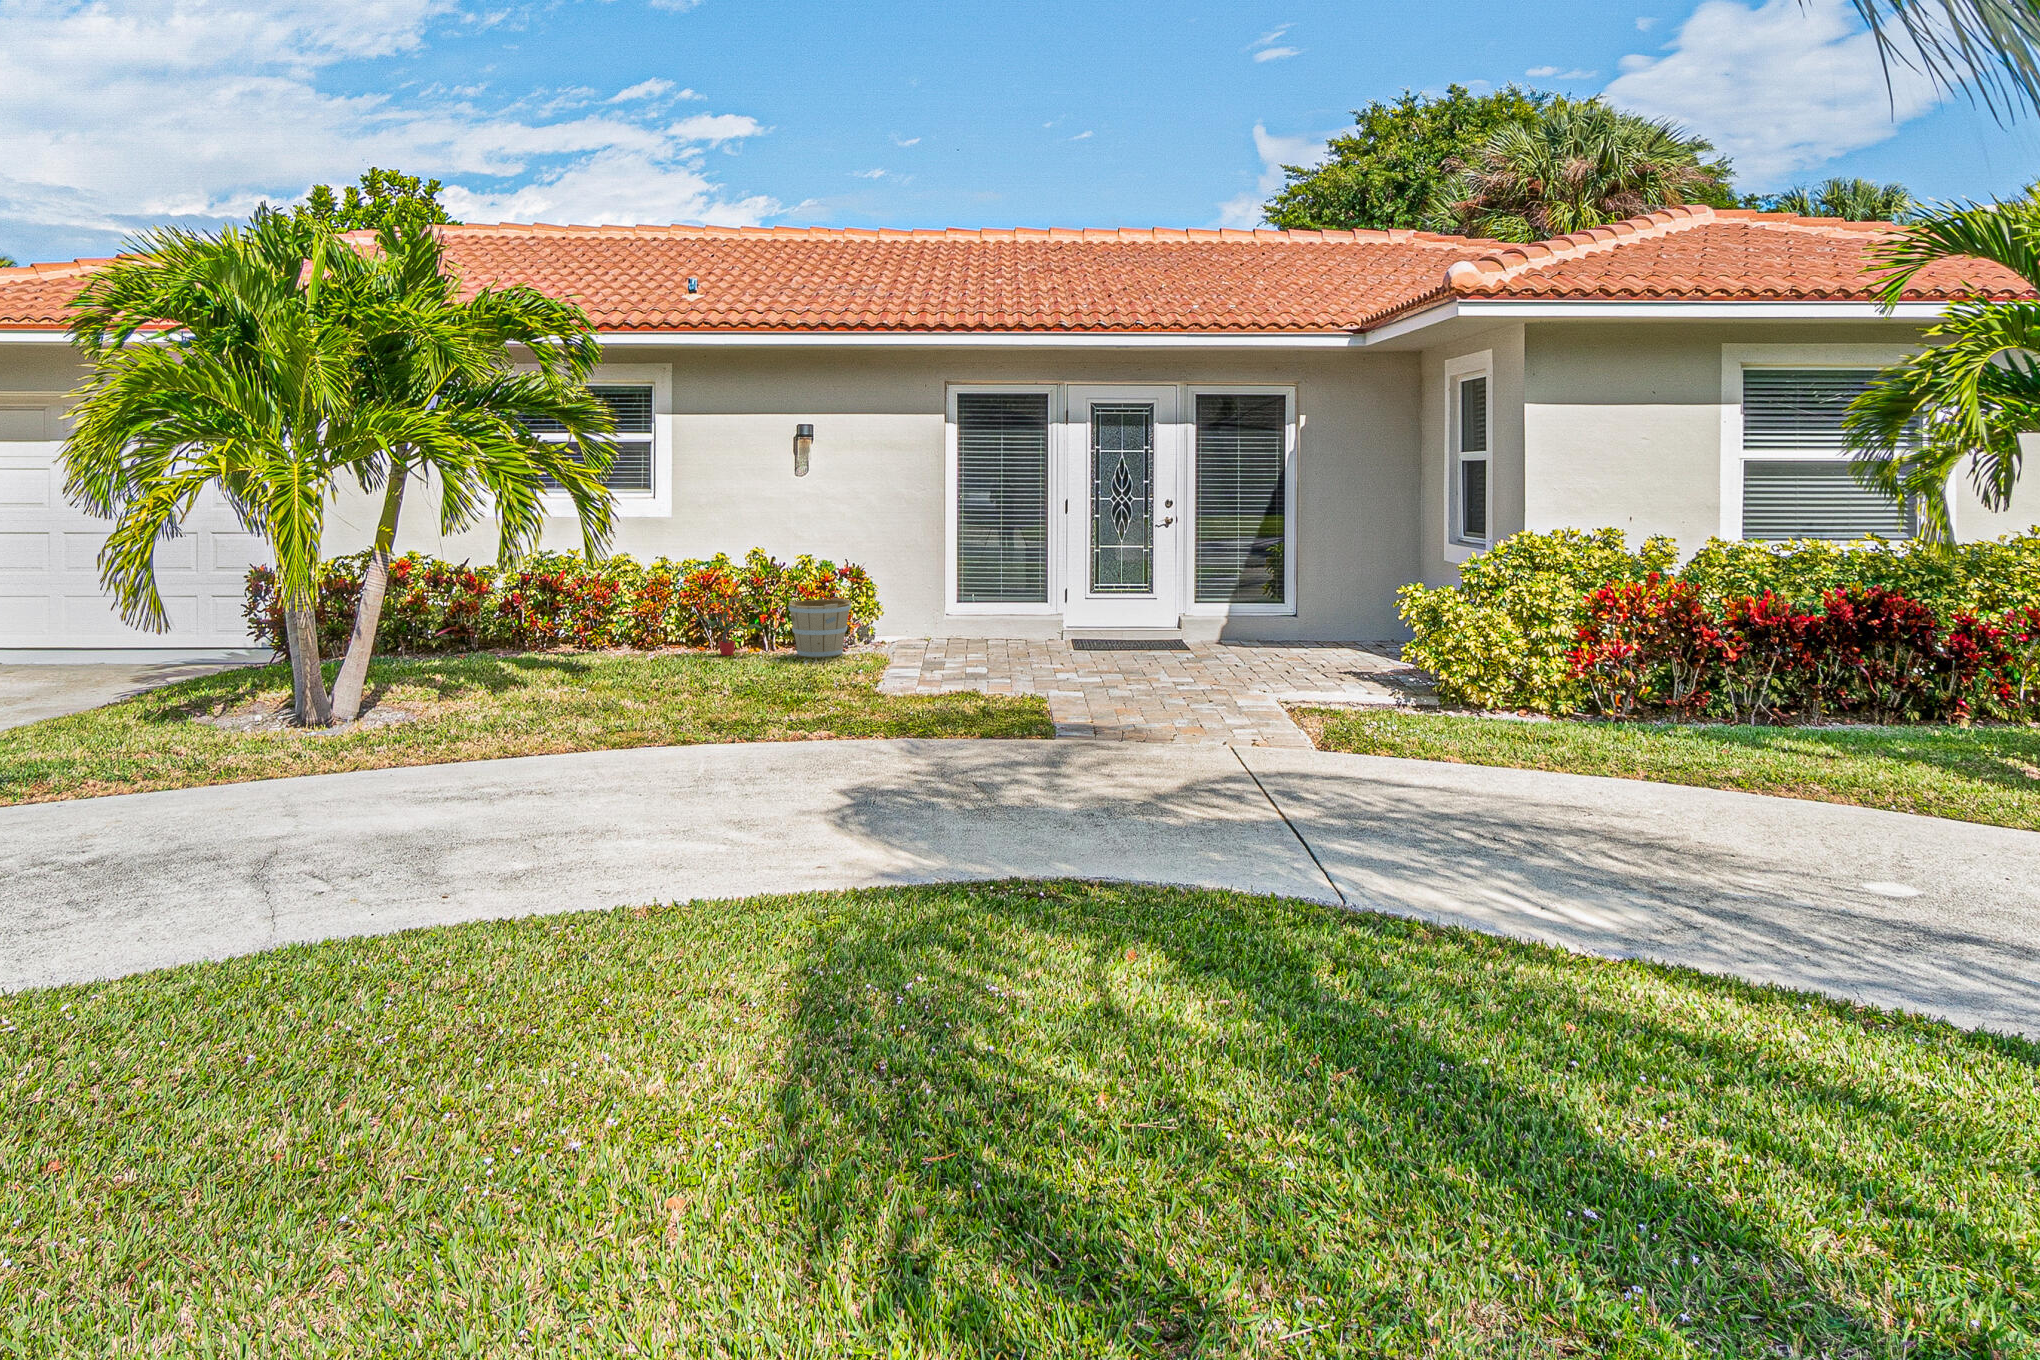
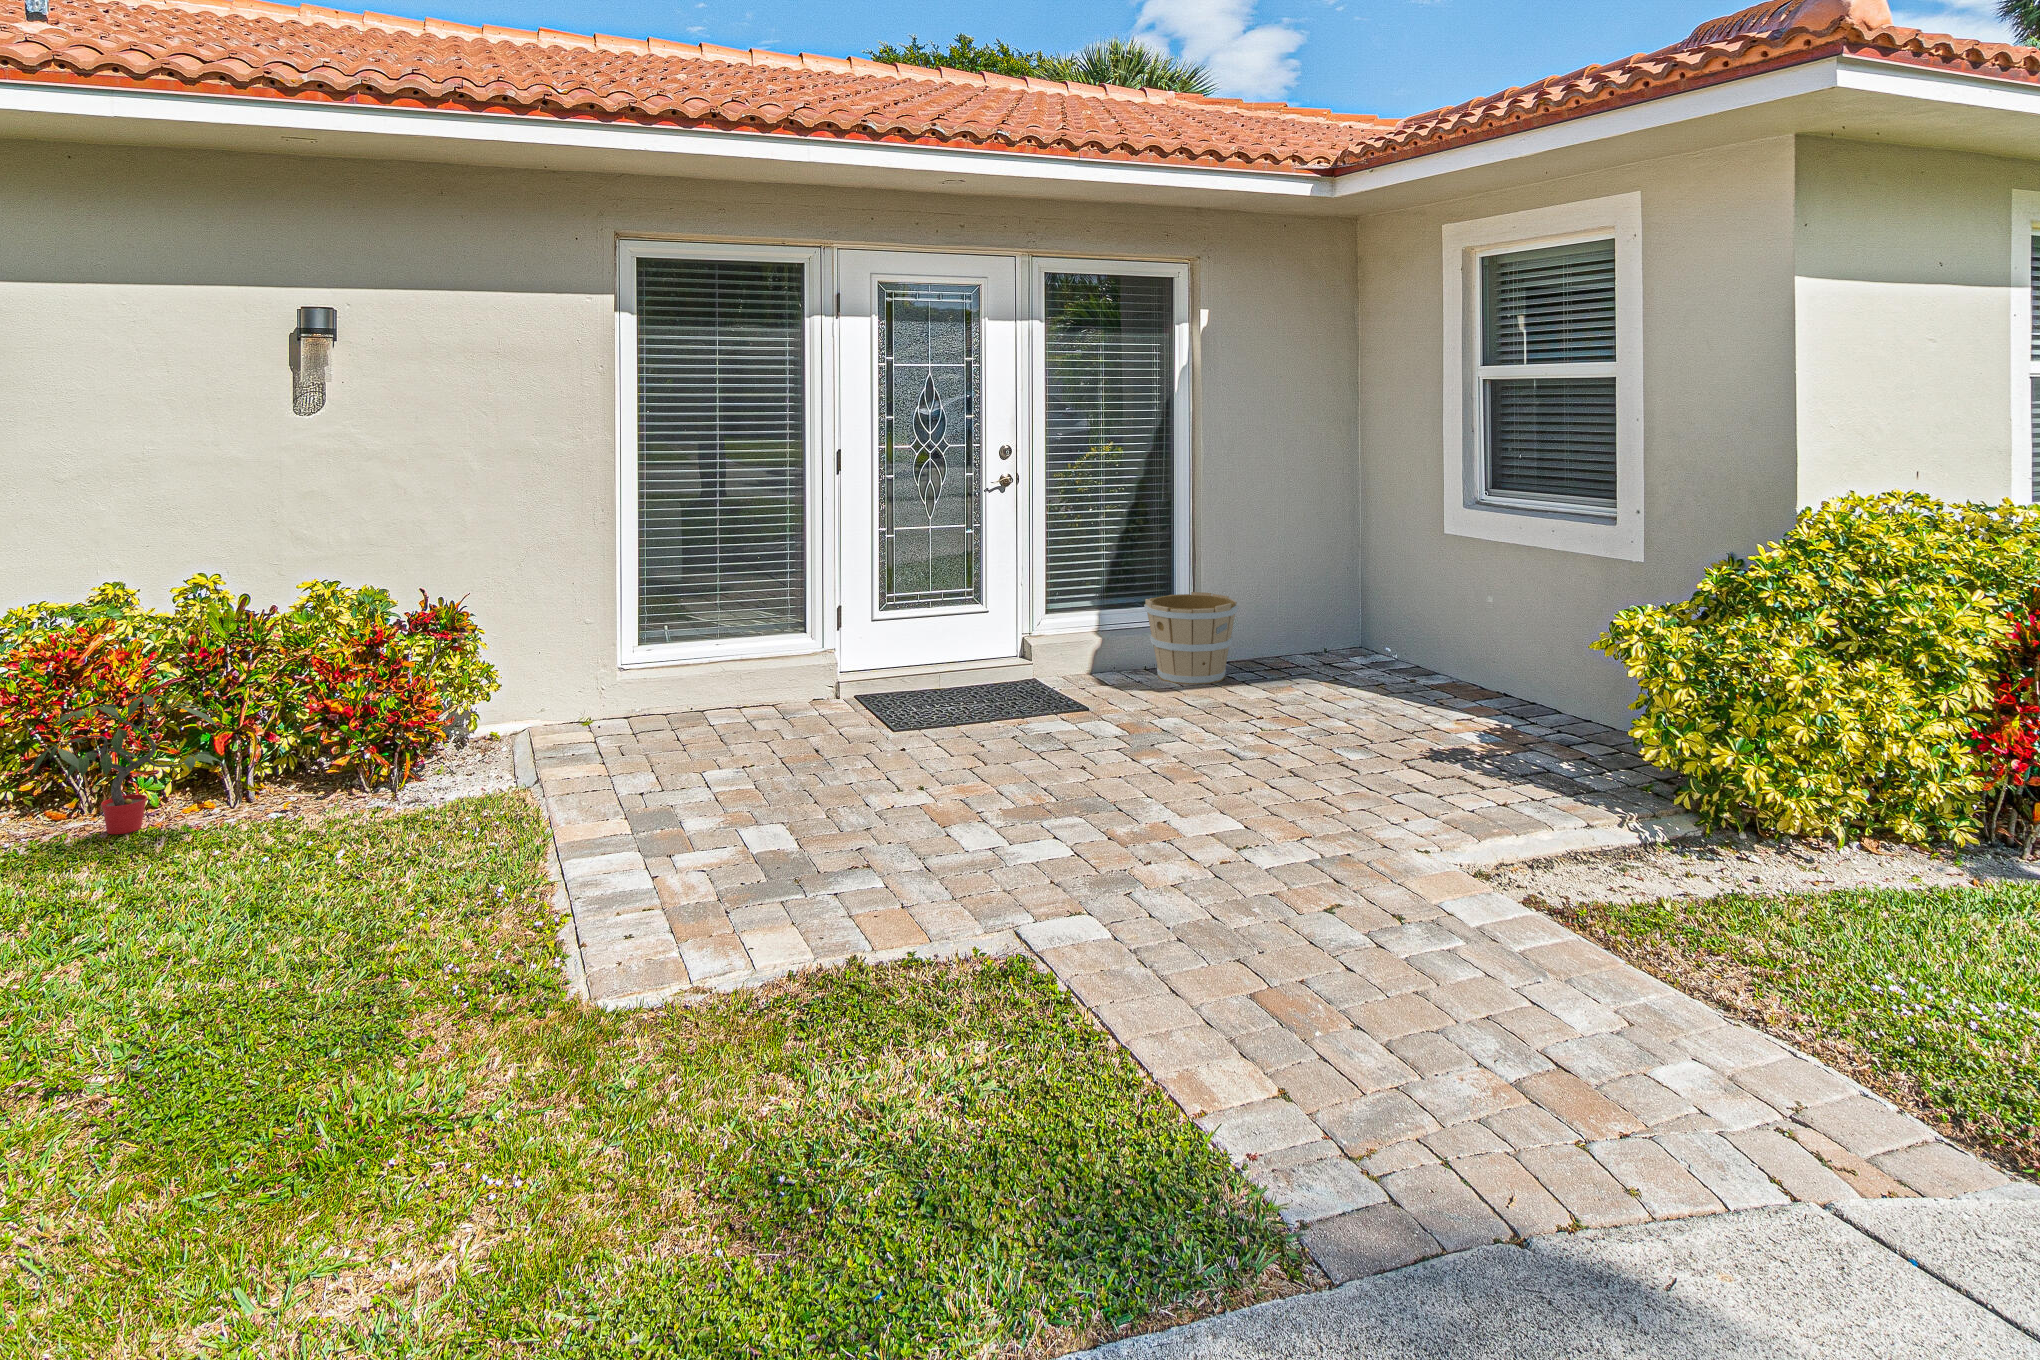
wooden bucket: present [788,598,851,658] -> present [1144,592,1238,684]

